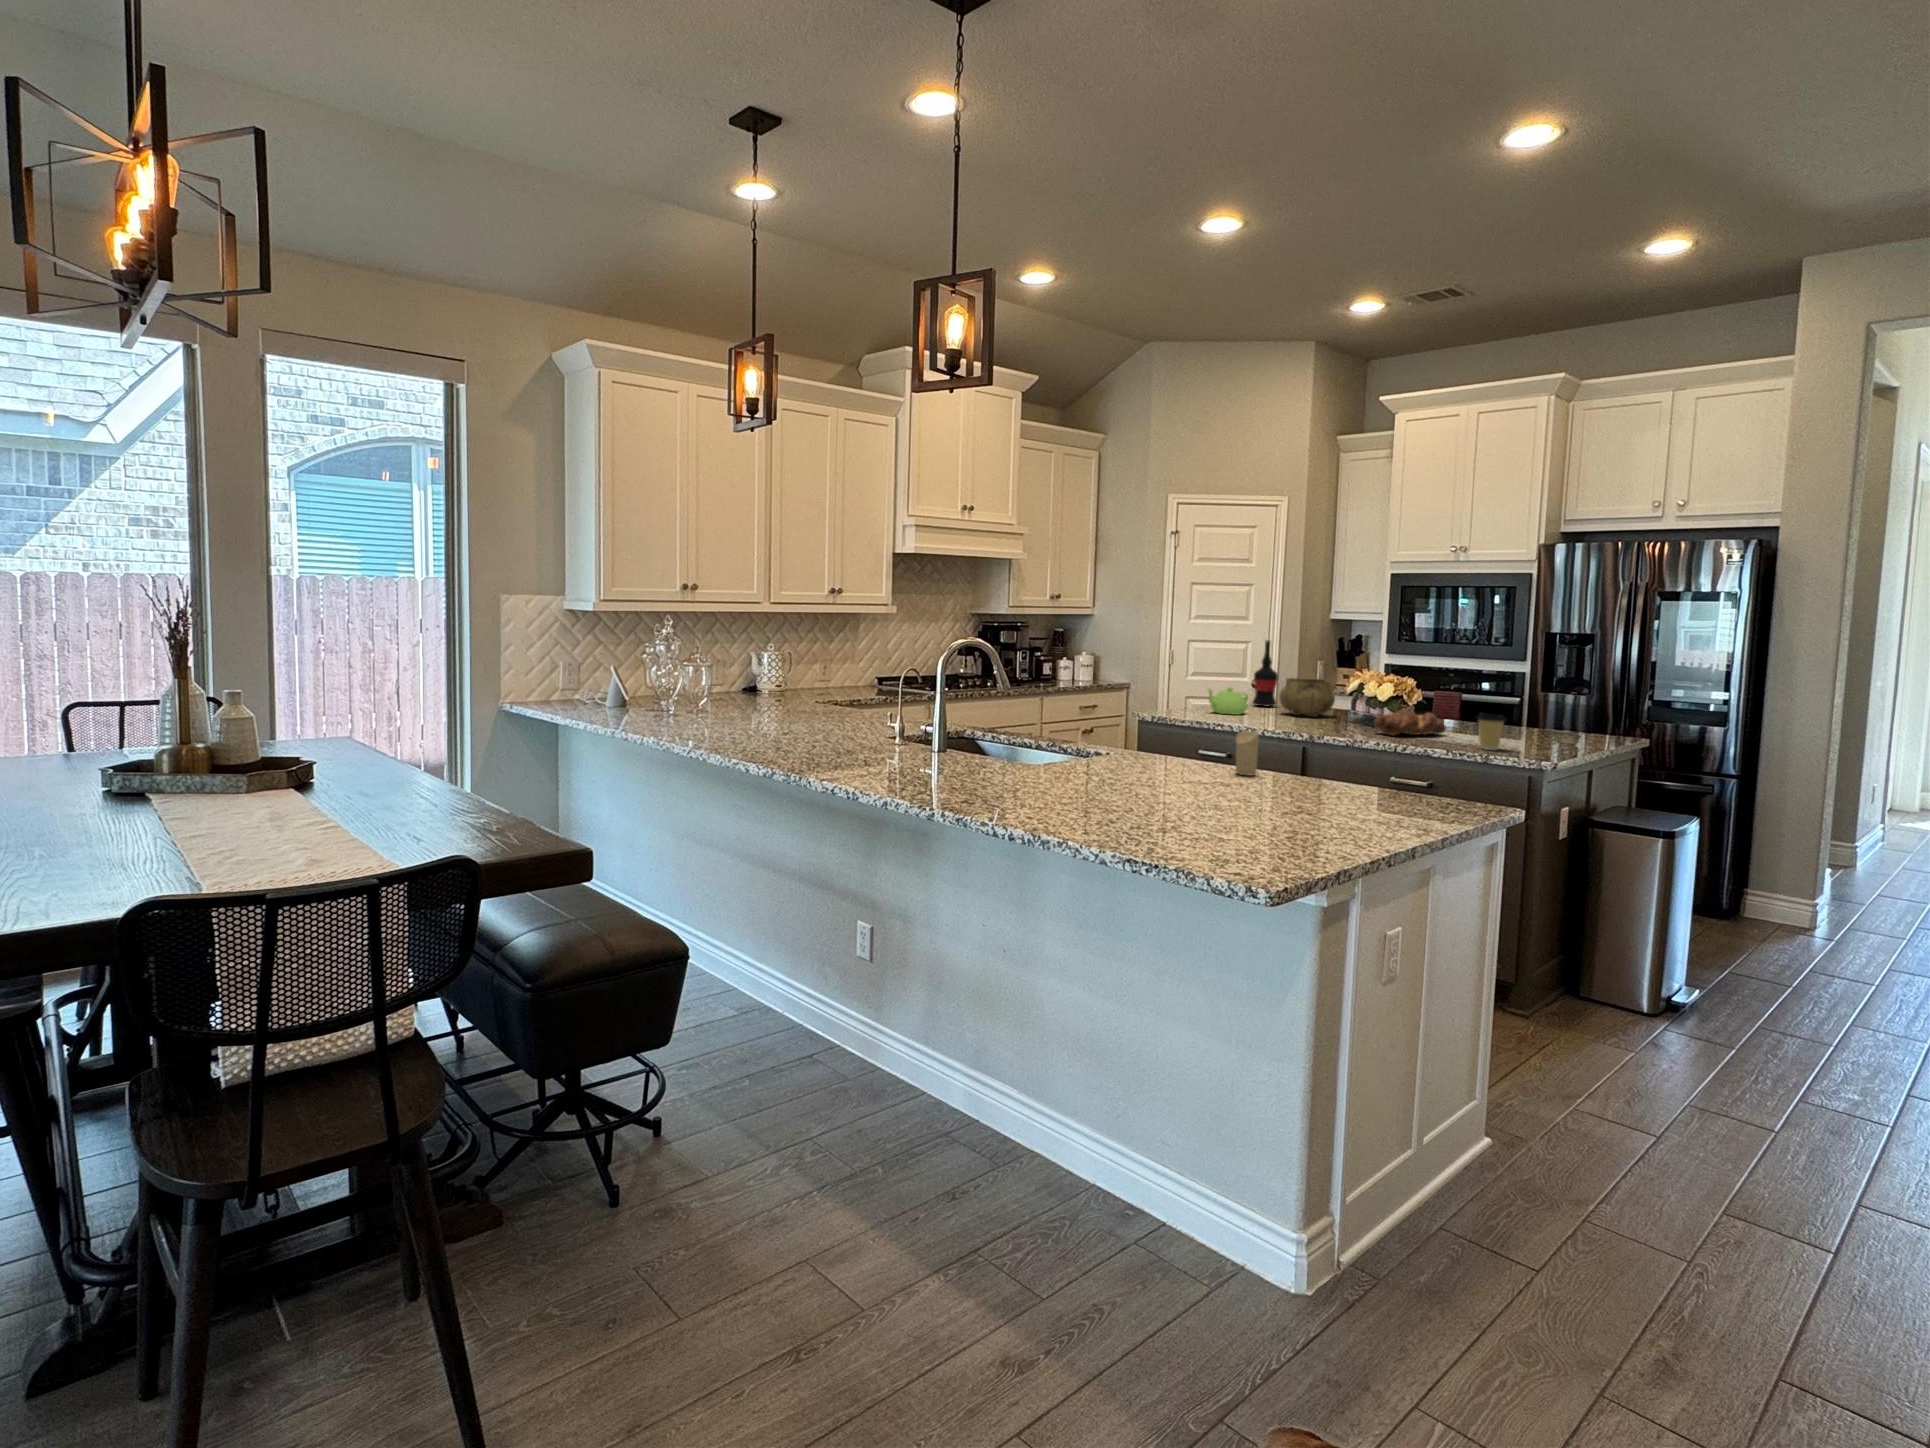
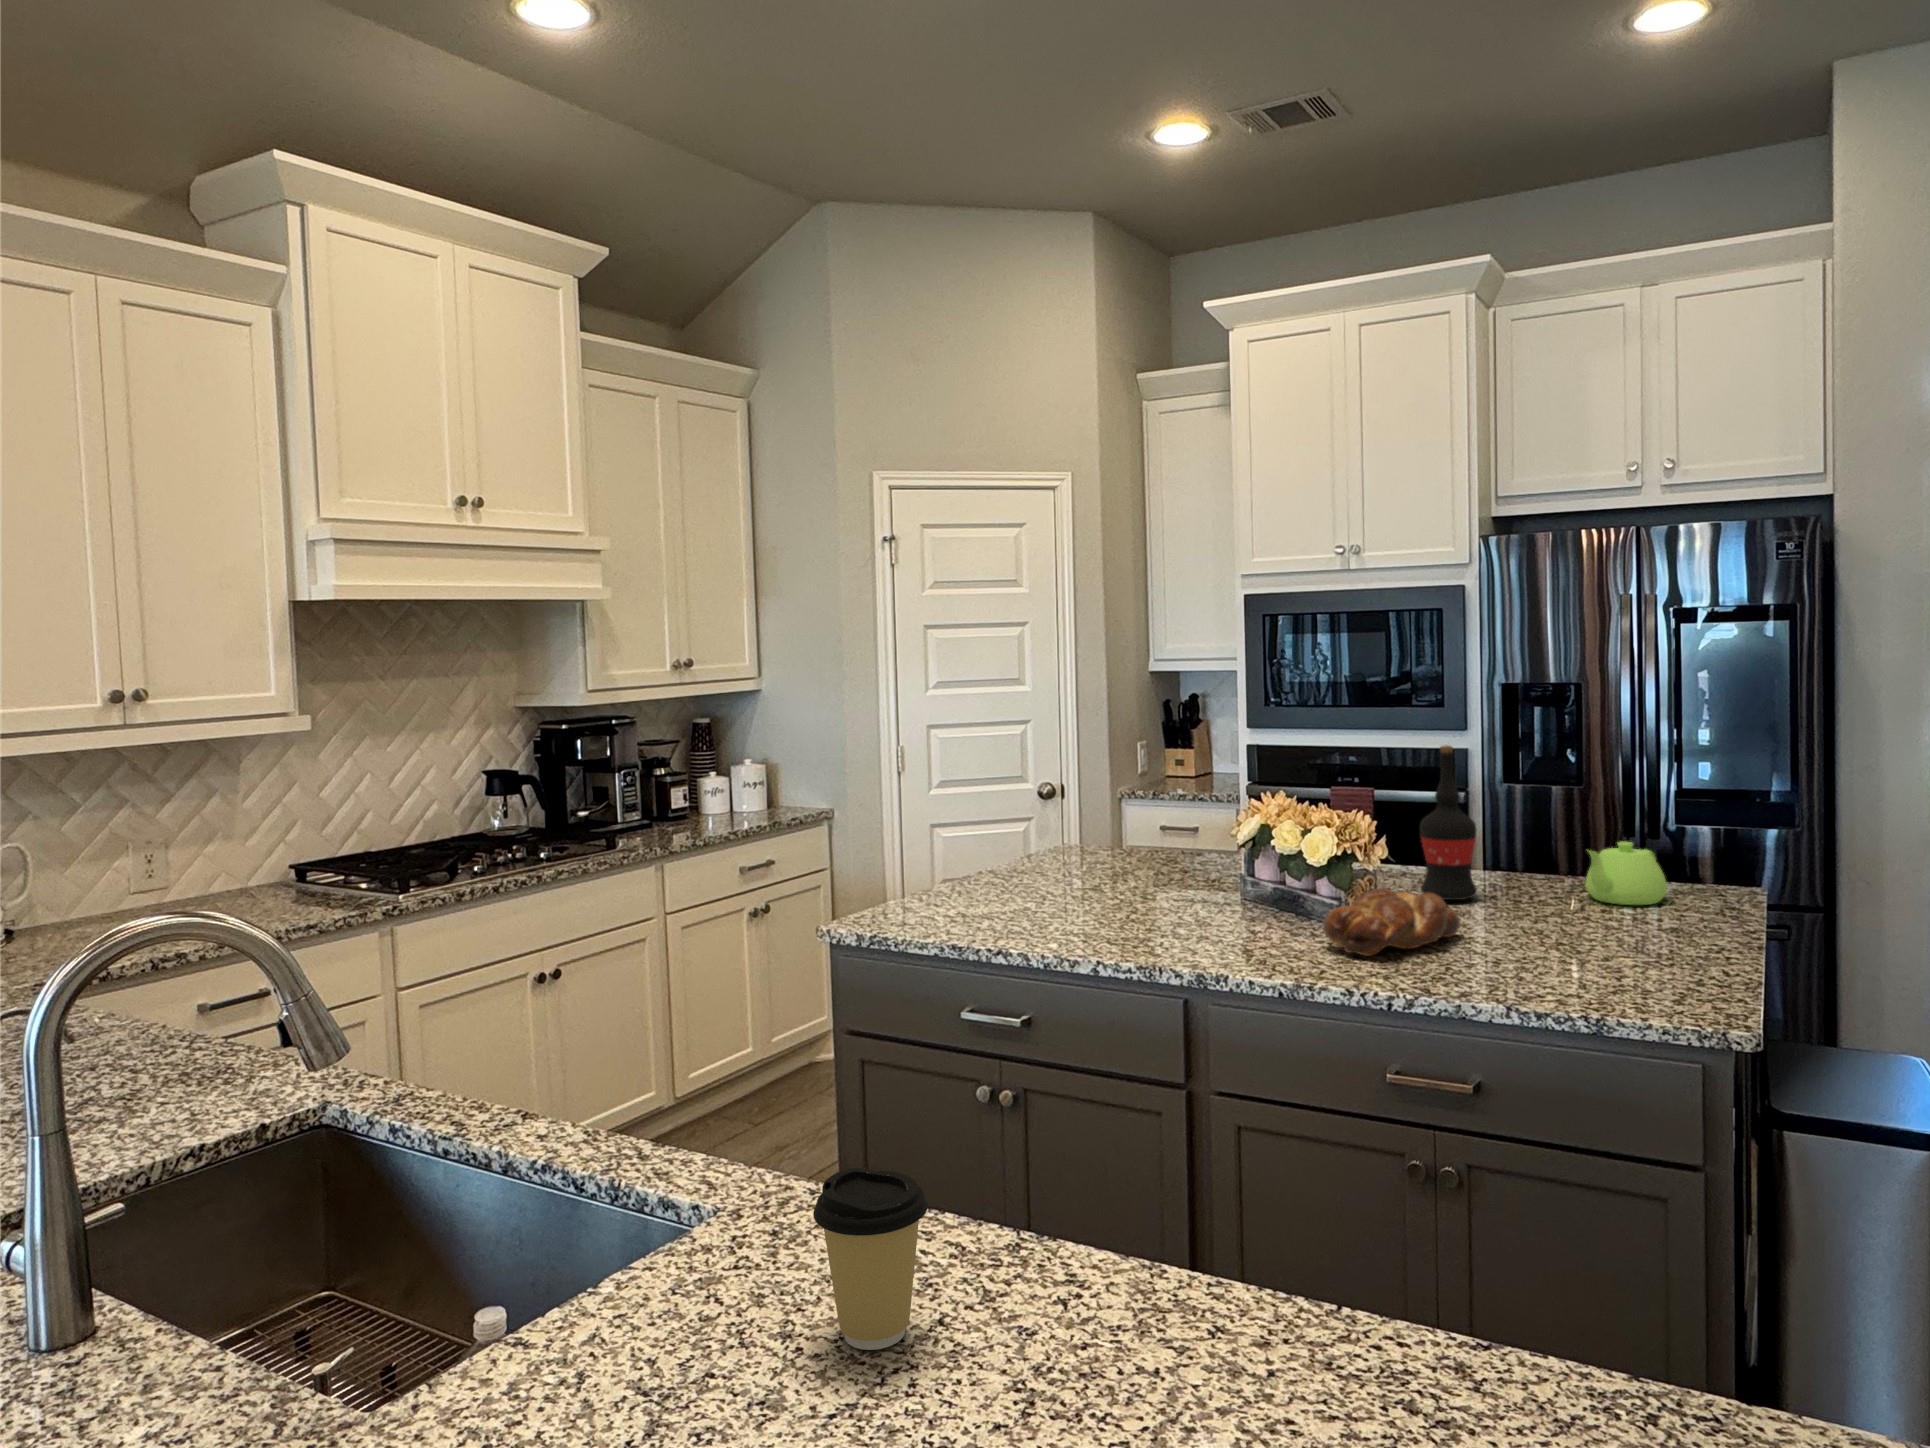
wine bottle: present [1253,640,1278,707] -> present [1420,745,1477,900]
decorative bowl: present [1279,678,1335,716] -> none [1109,814,1216,897]
teapot: present [1208,687,1248,715] -> present [1585,842,1667,905]
coffee cup: present [1477,713,1506,750] -> present [813,1168,928,1350]
candle: present [1235,731,1259,776] -> none [1075,1199,1159,1388]

